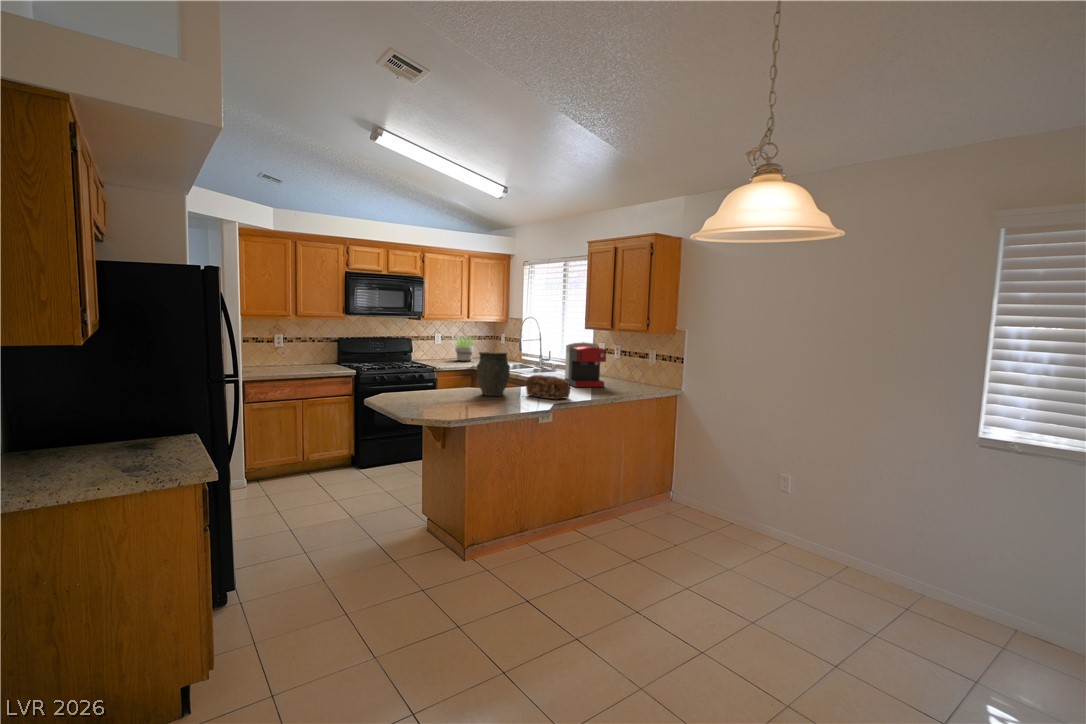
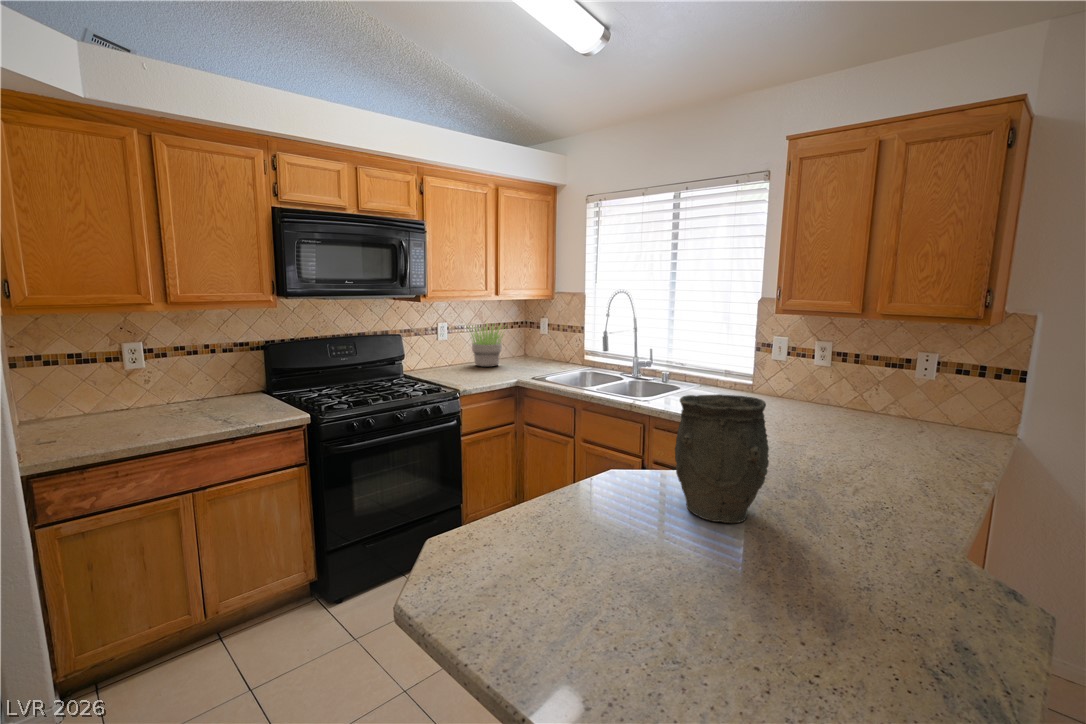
coffee maker: present [565,342,606,387] -> none [761,345,873,446]
bread loaf: present [526,375,570,399] -> none [804,449,934,529]

